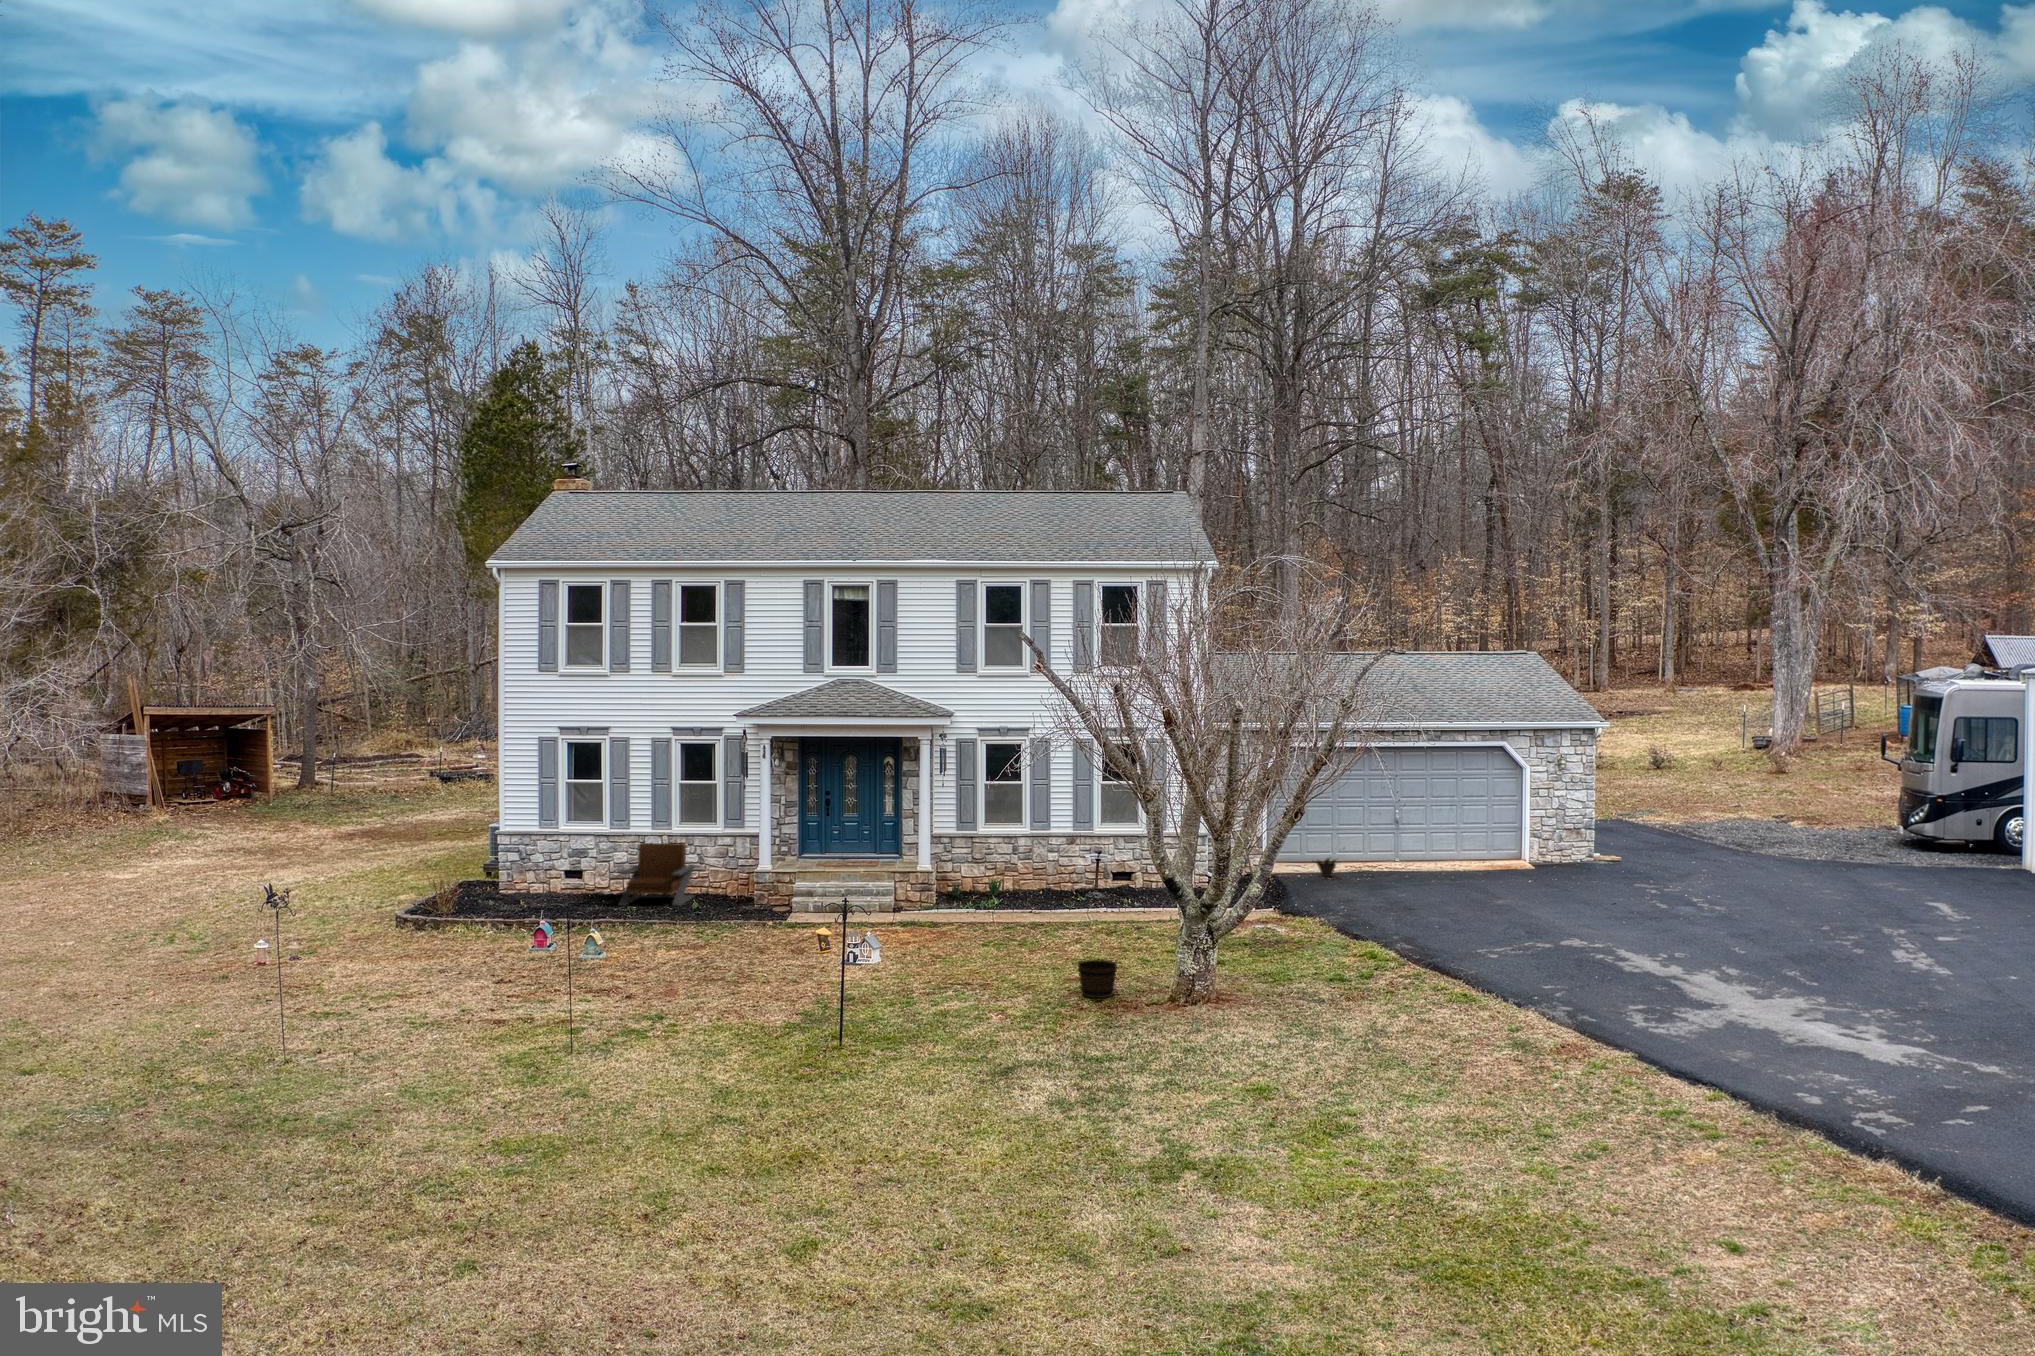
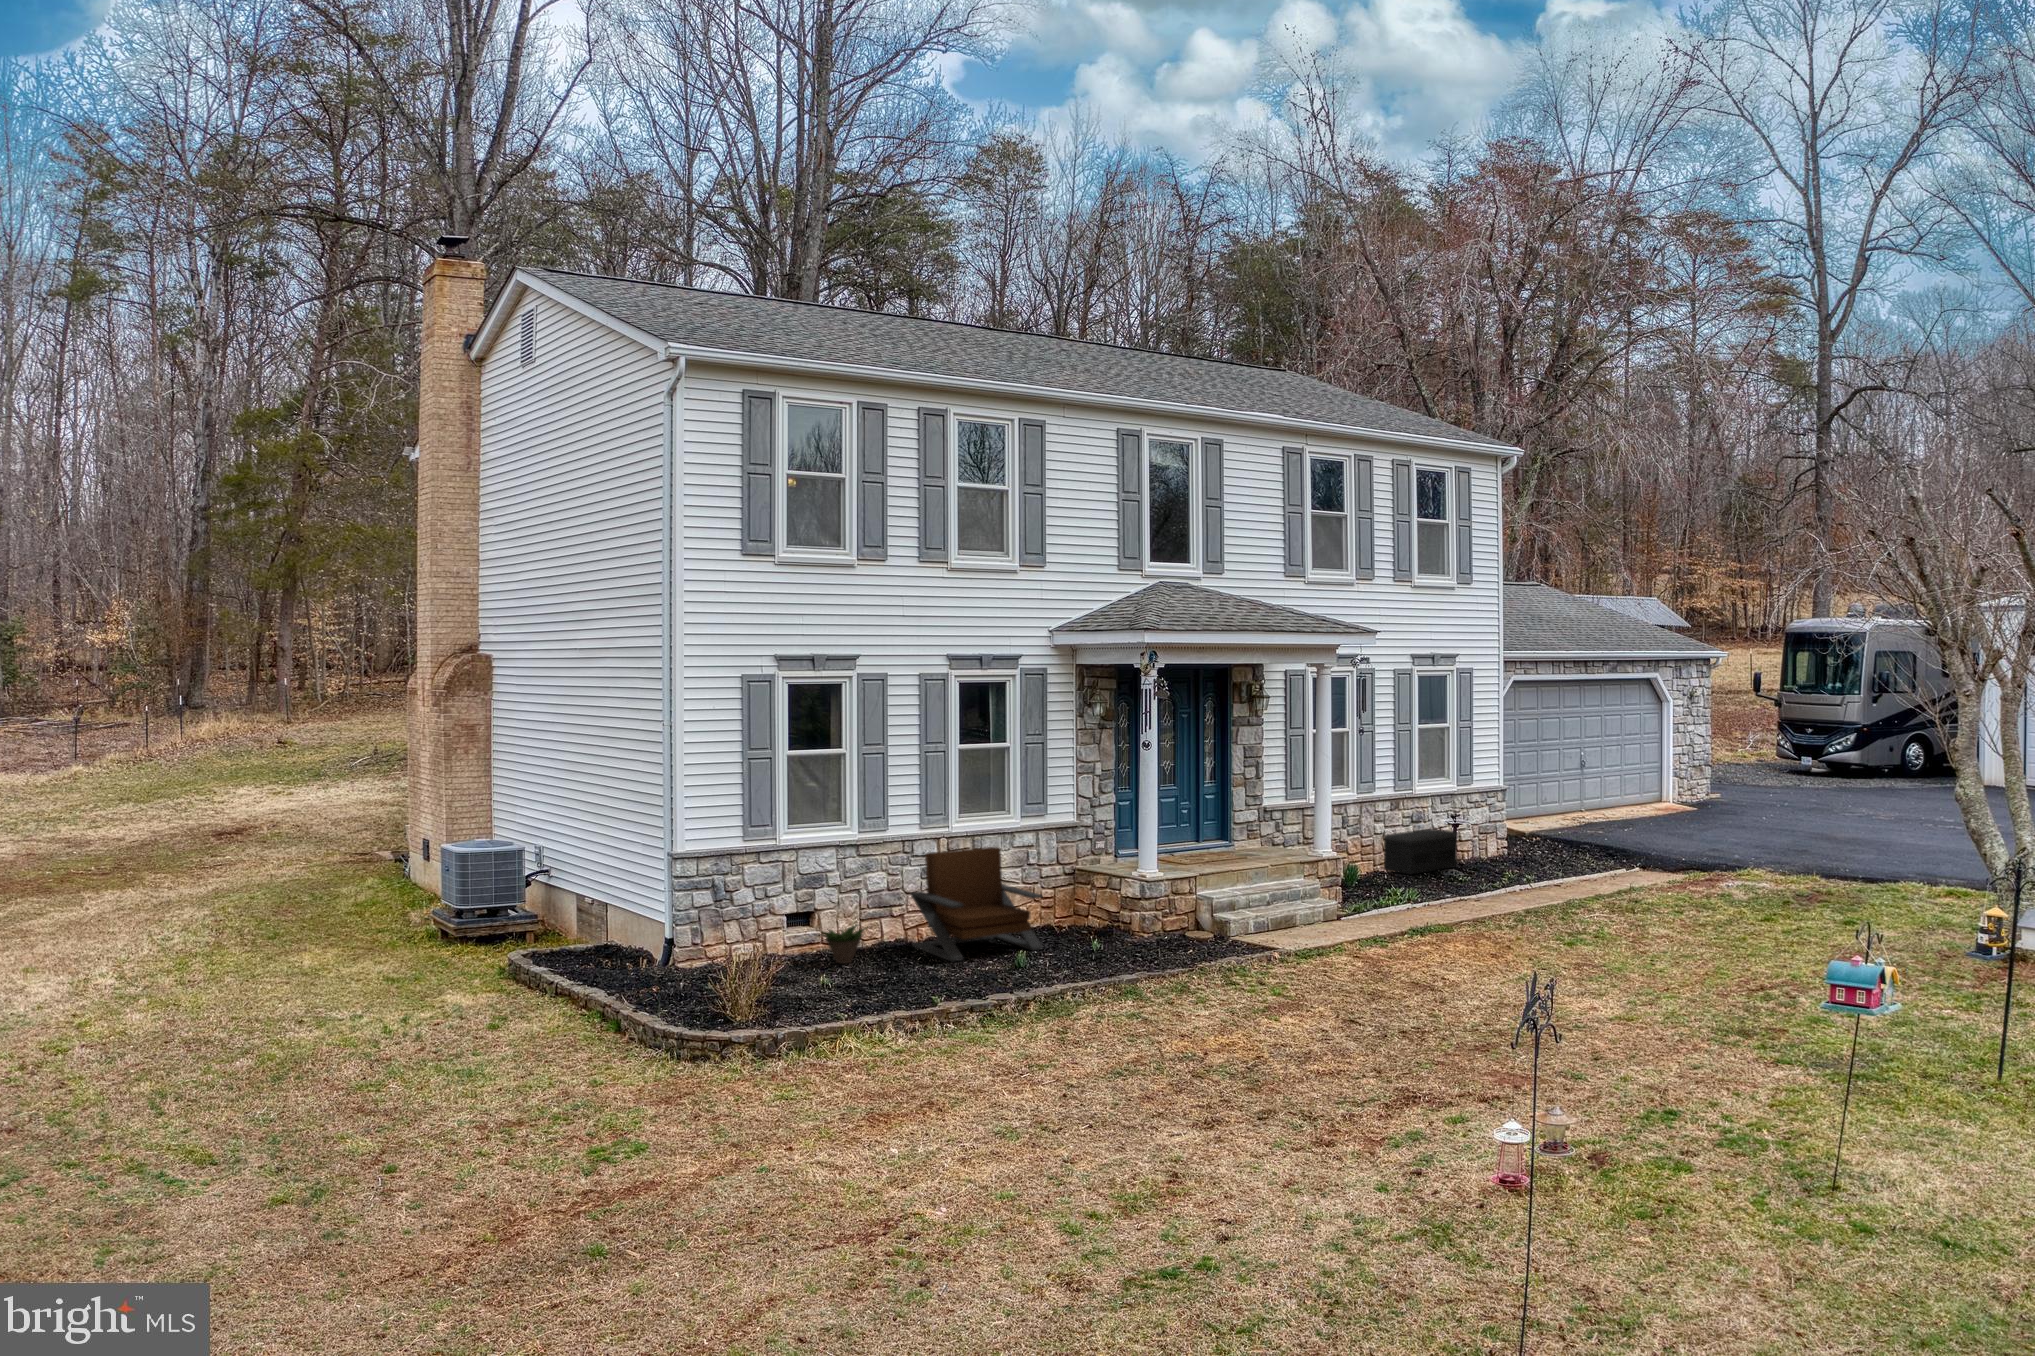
decorative plant: present [1313,858,1336,877] -> present [821,925,866,963]
storage bench: none [1055,862,1116,894] -> present [1384,829,1457,875]
bucket: present [1078,960,1117,998] -> none [1926,916,1989,970]

